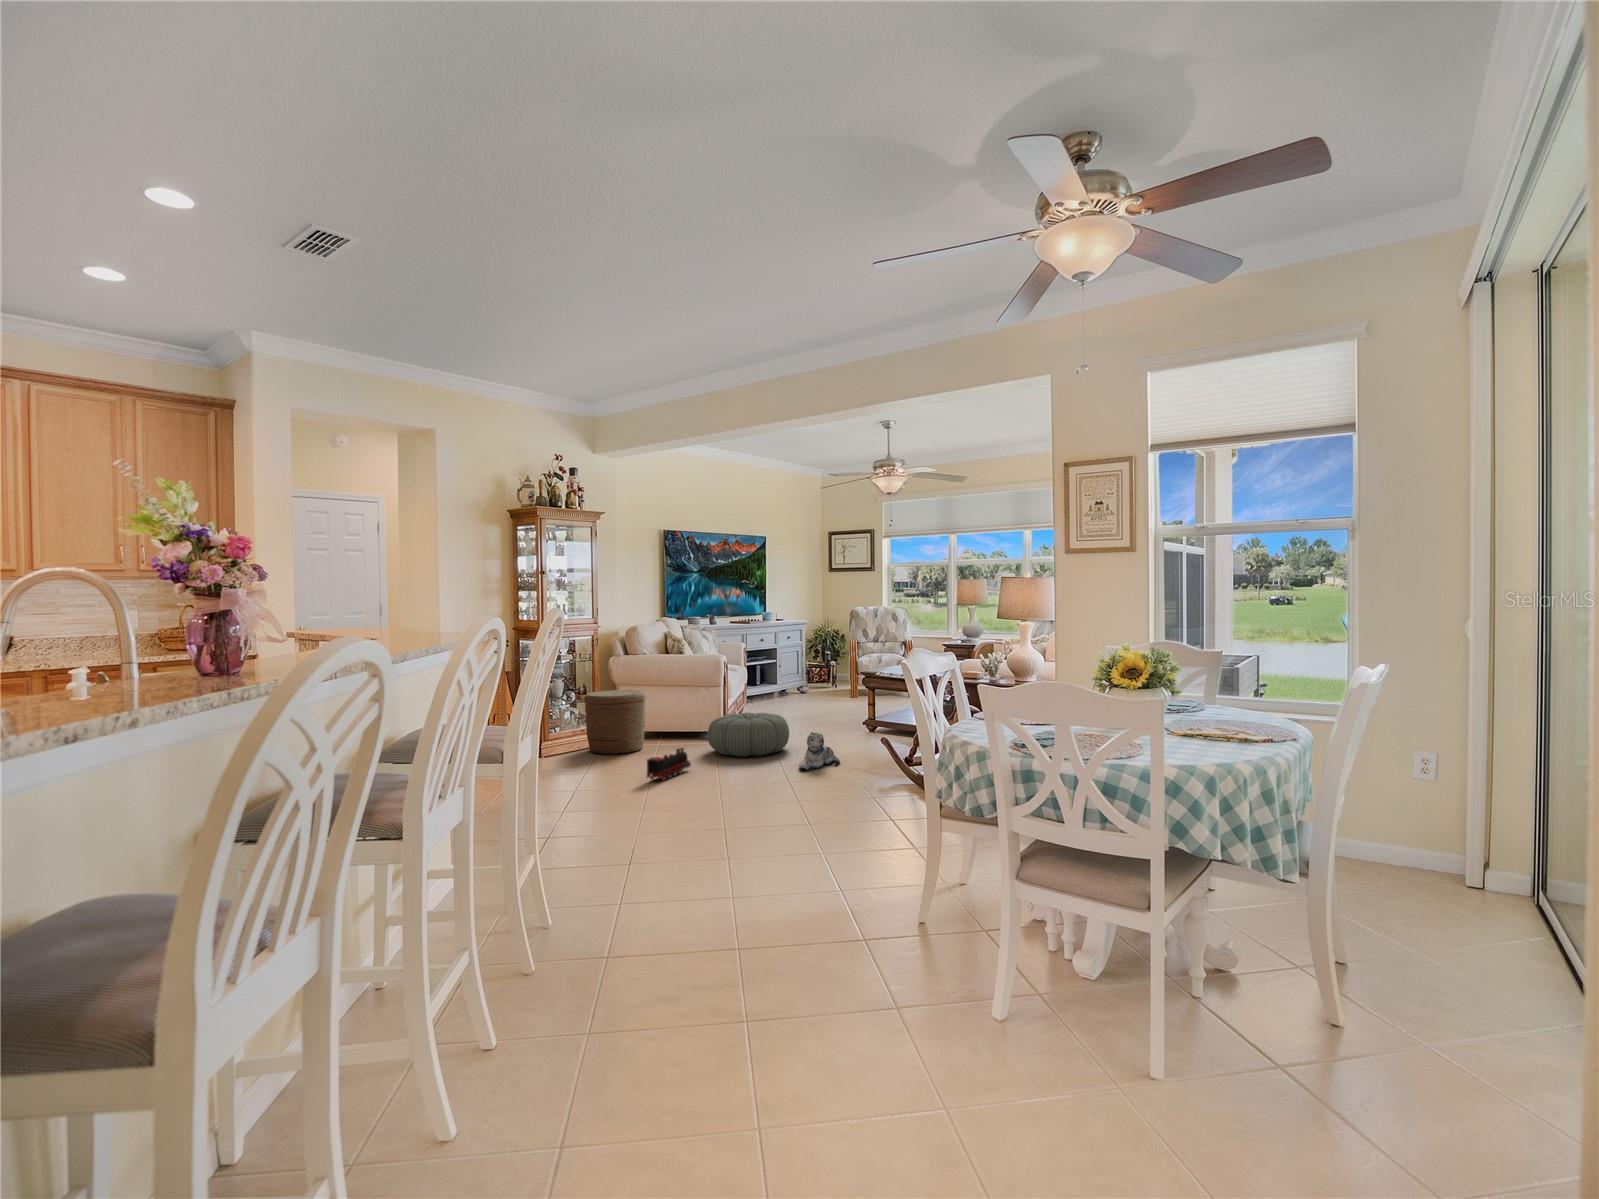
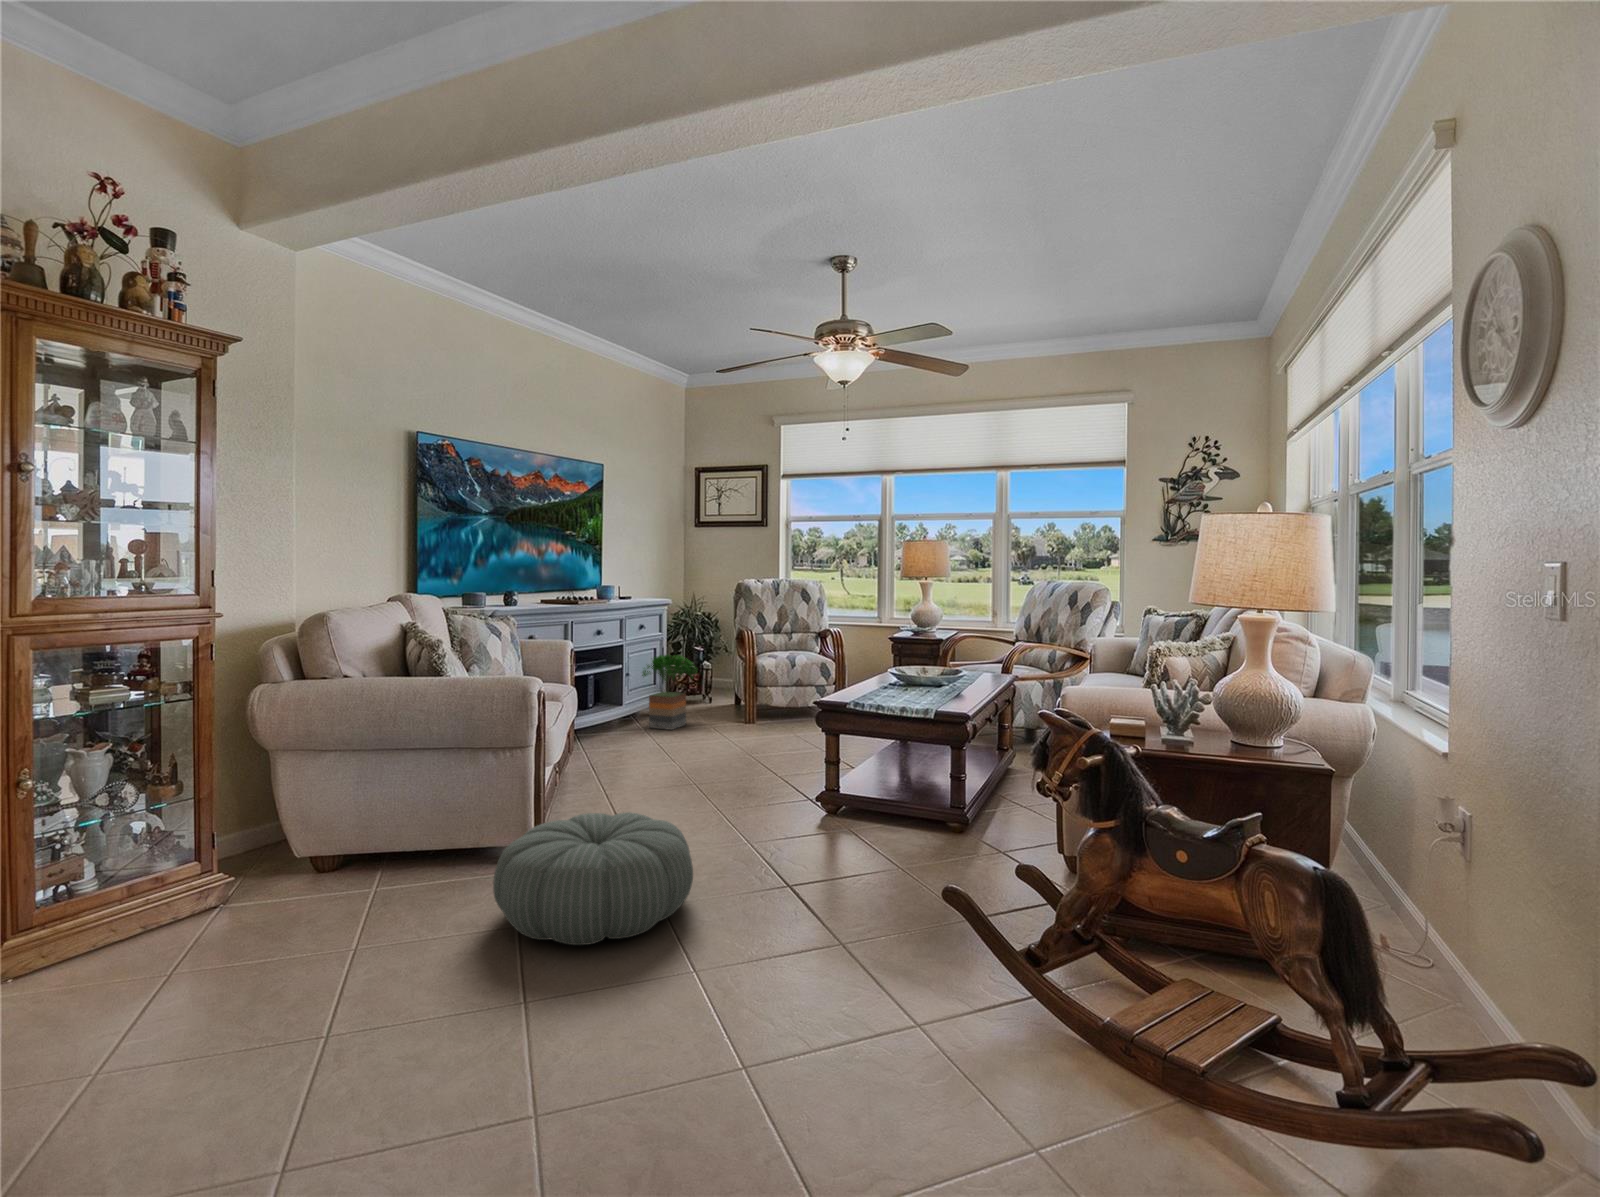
potted tree: none [787,654,824,701] -> present [642,654,696,730]
woven basket: present [584,690,646,755] -> none [156,765,338,949]
plush toy: present [799,732,840,770] -> none [746,902,840,1021]
toy train: present [647,748,691,780] -> none [255,976,437,1151]

